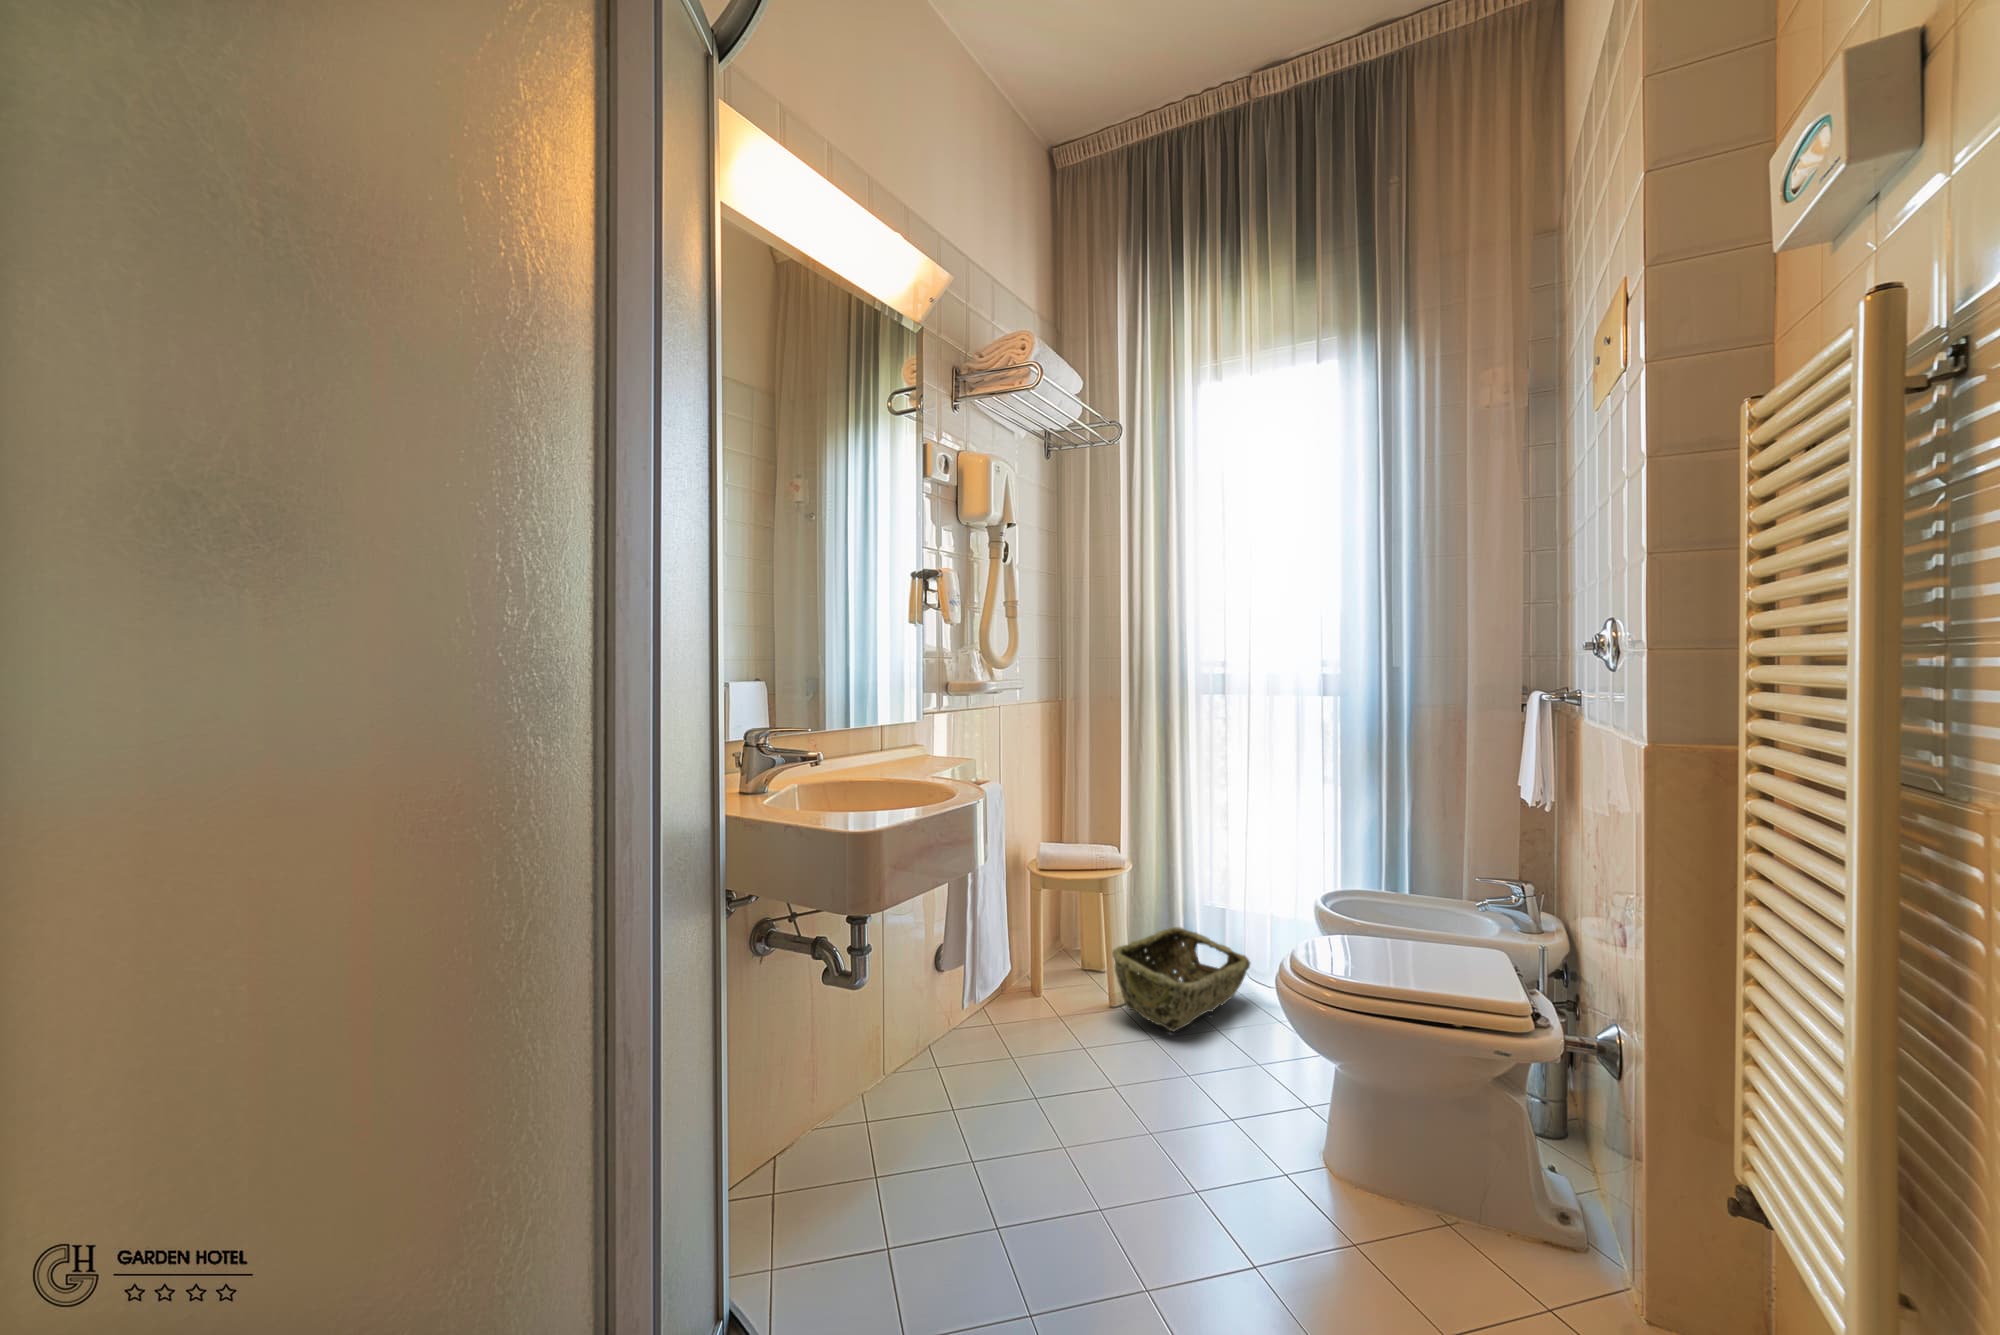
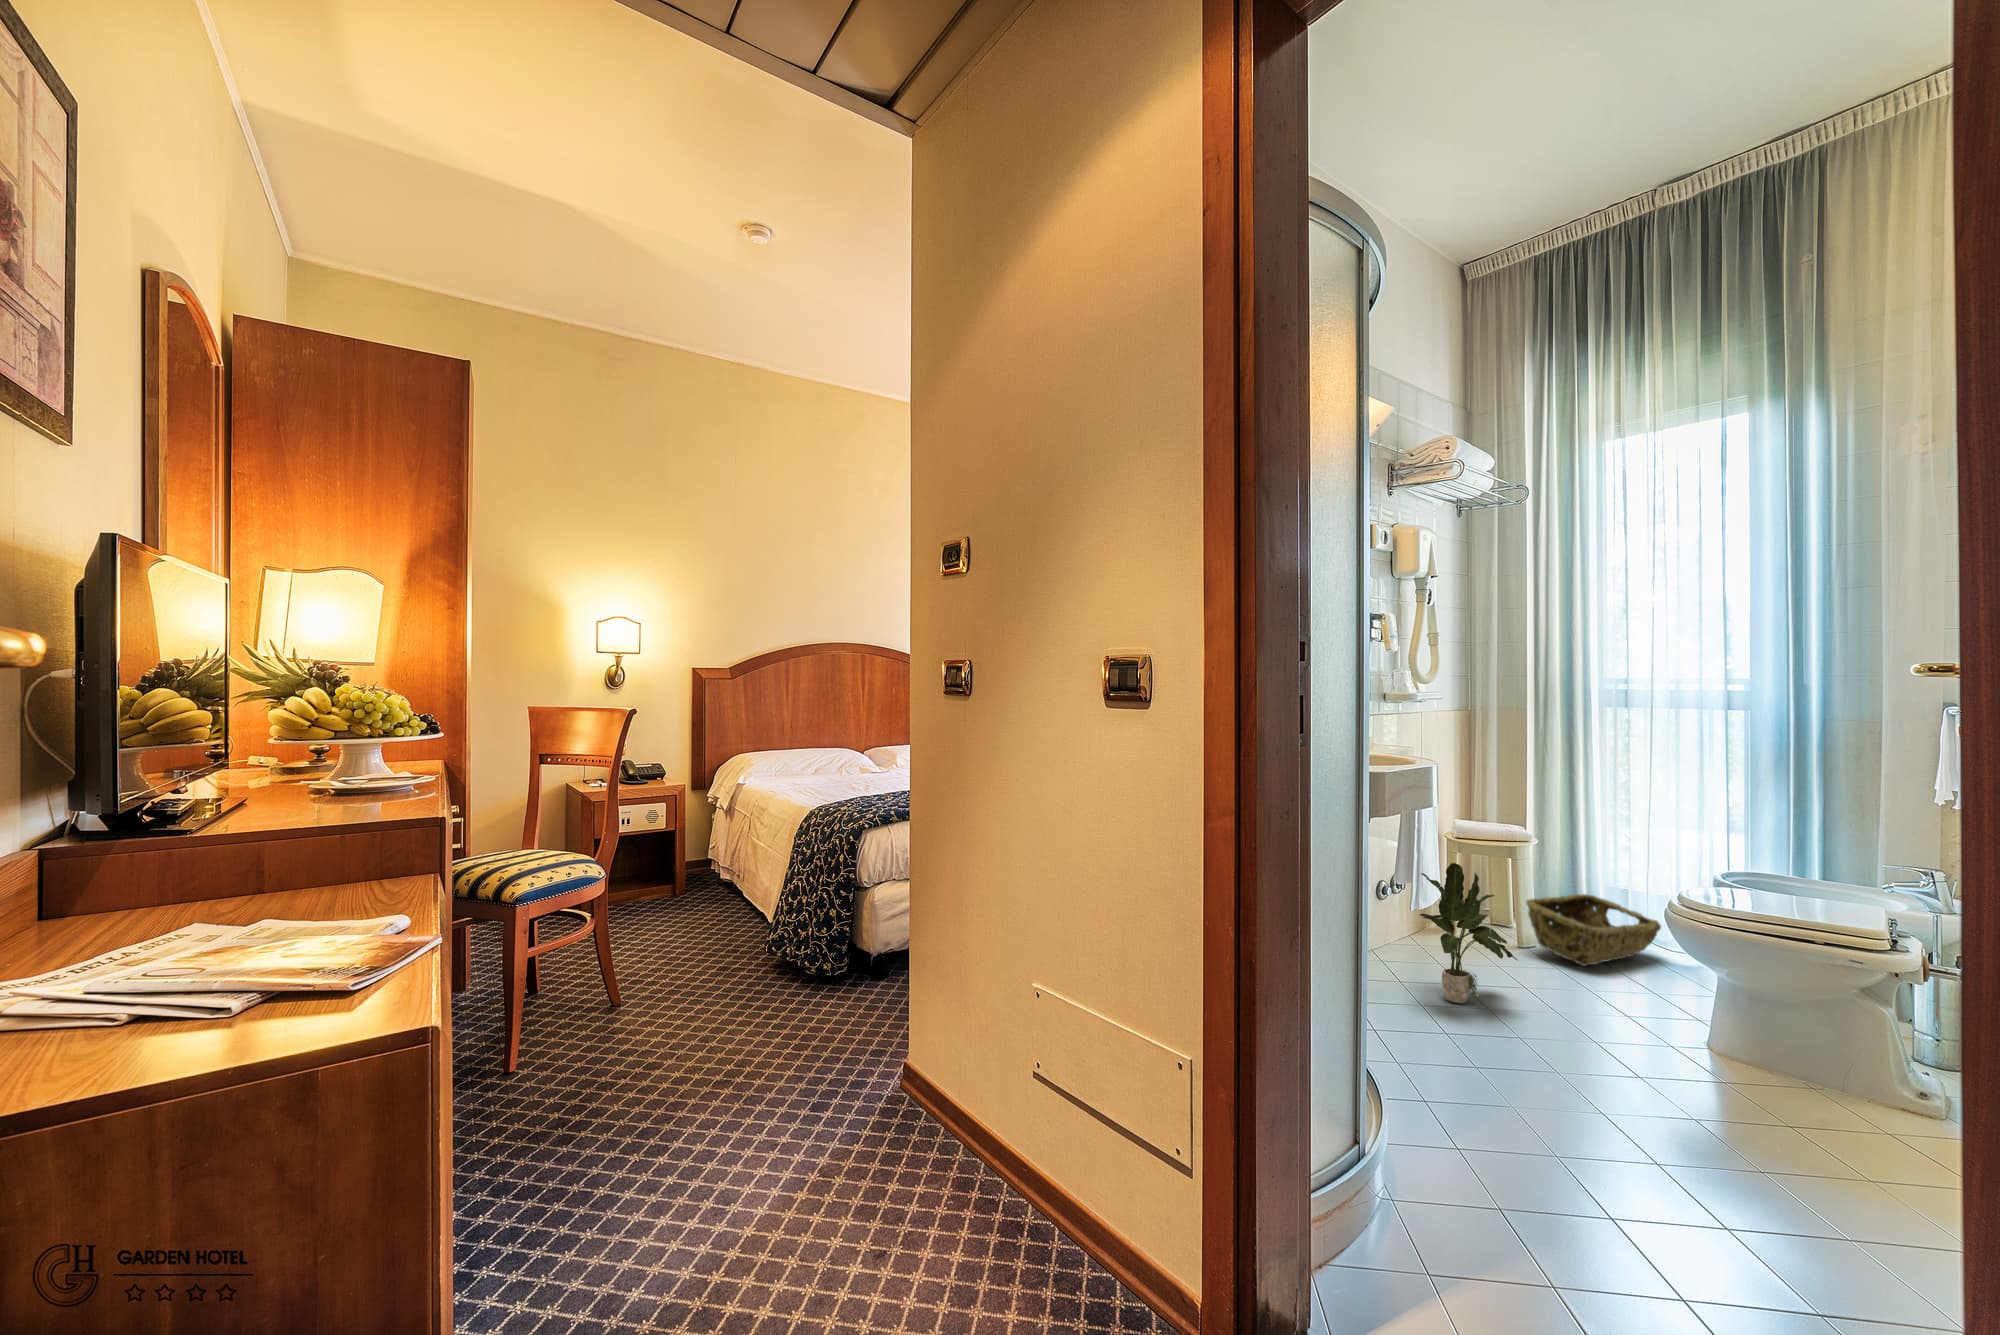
potted plant: none [969,932,1100,1146] -> present [1419,863,1517,1003]

